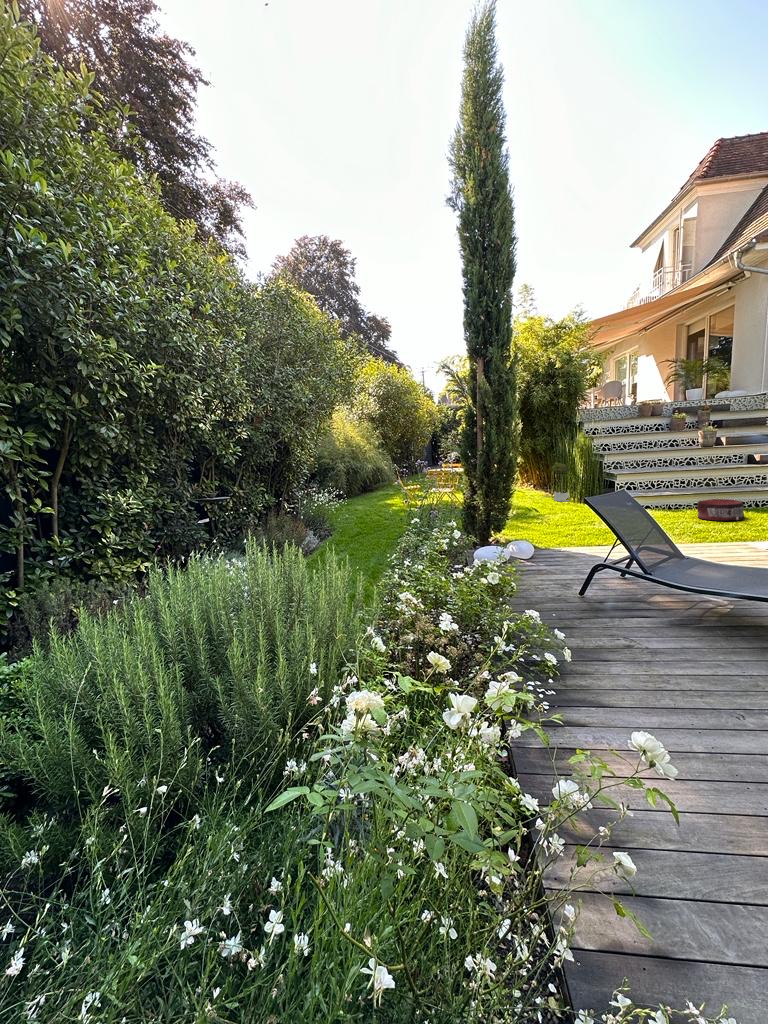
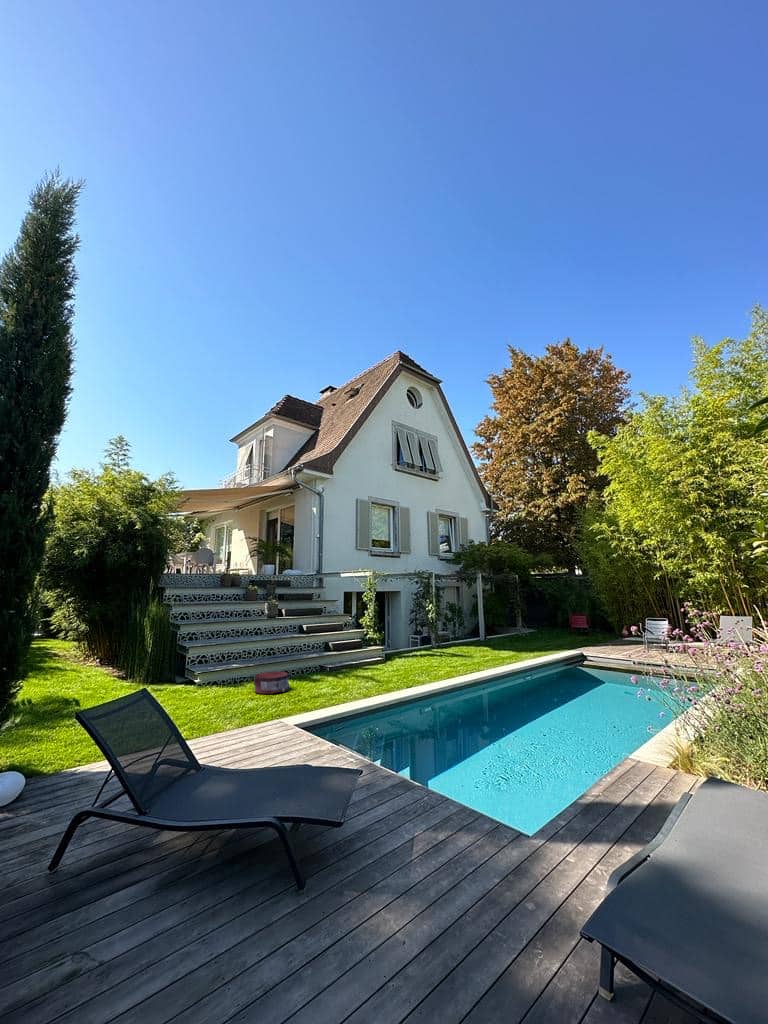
potted tree: present [553,462,570,502] -> none [118,633,141,681]

